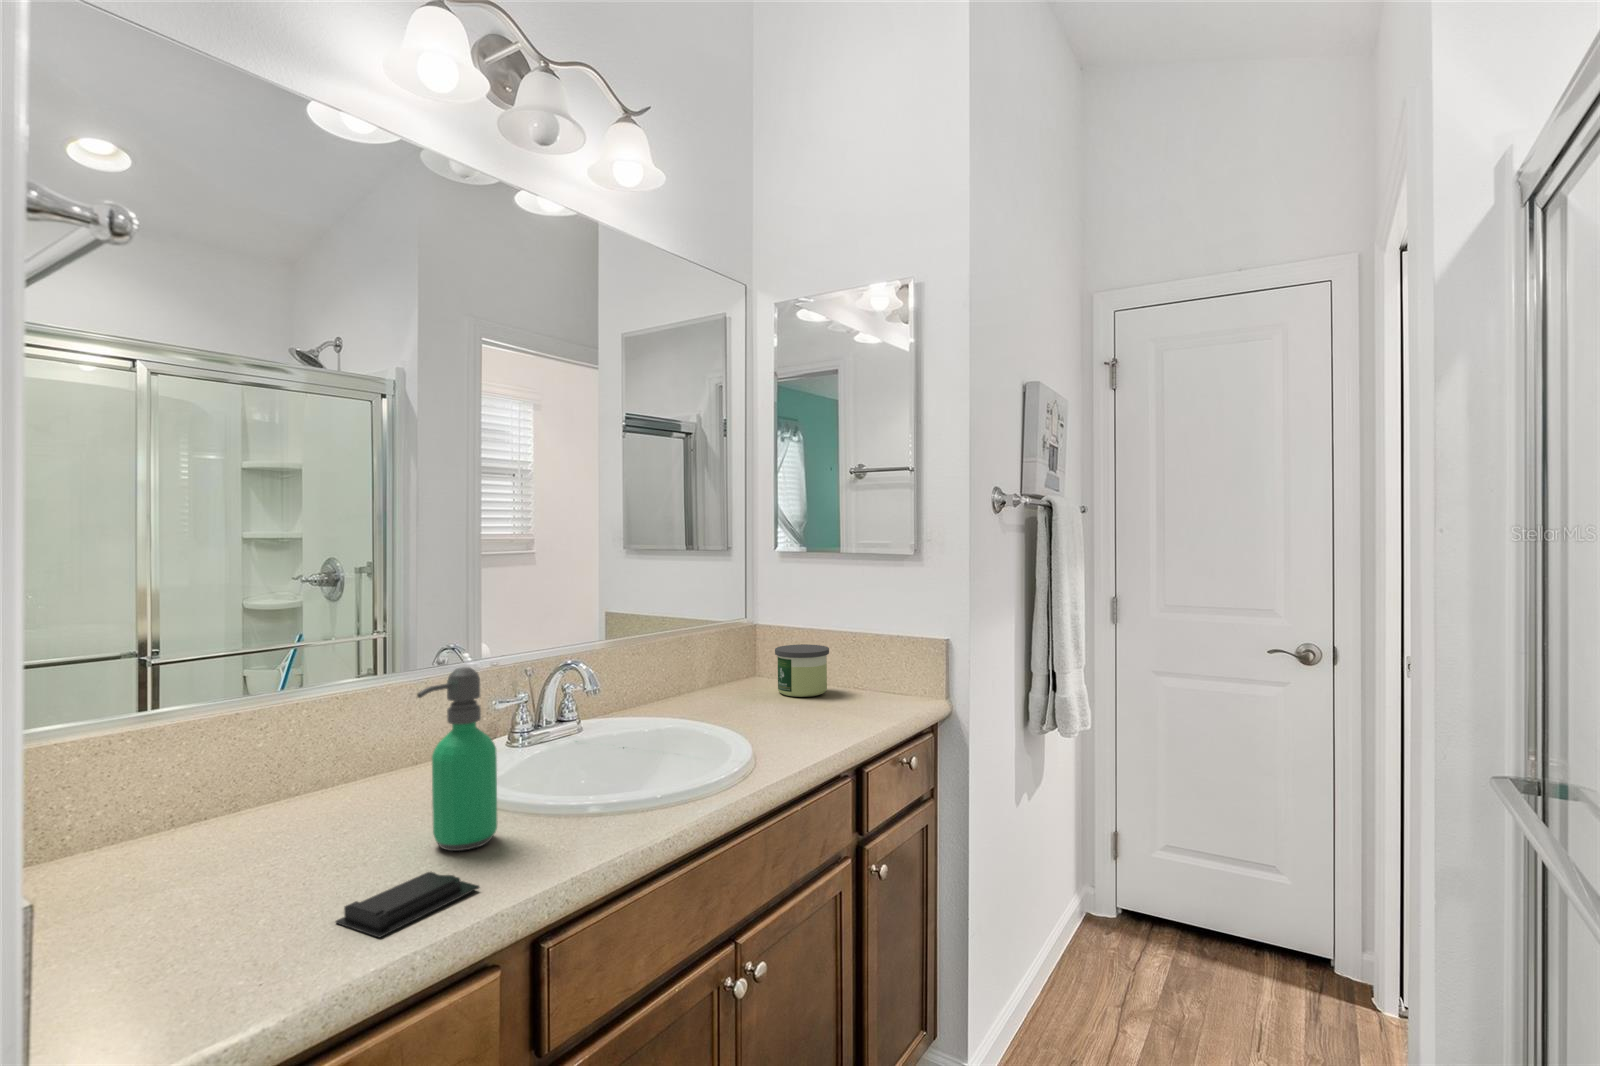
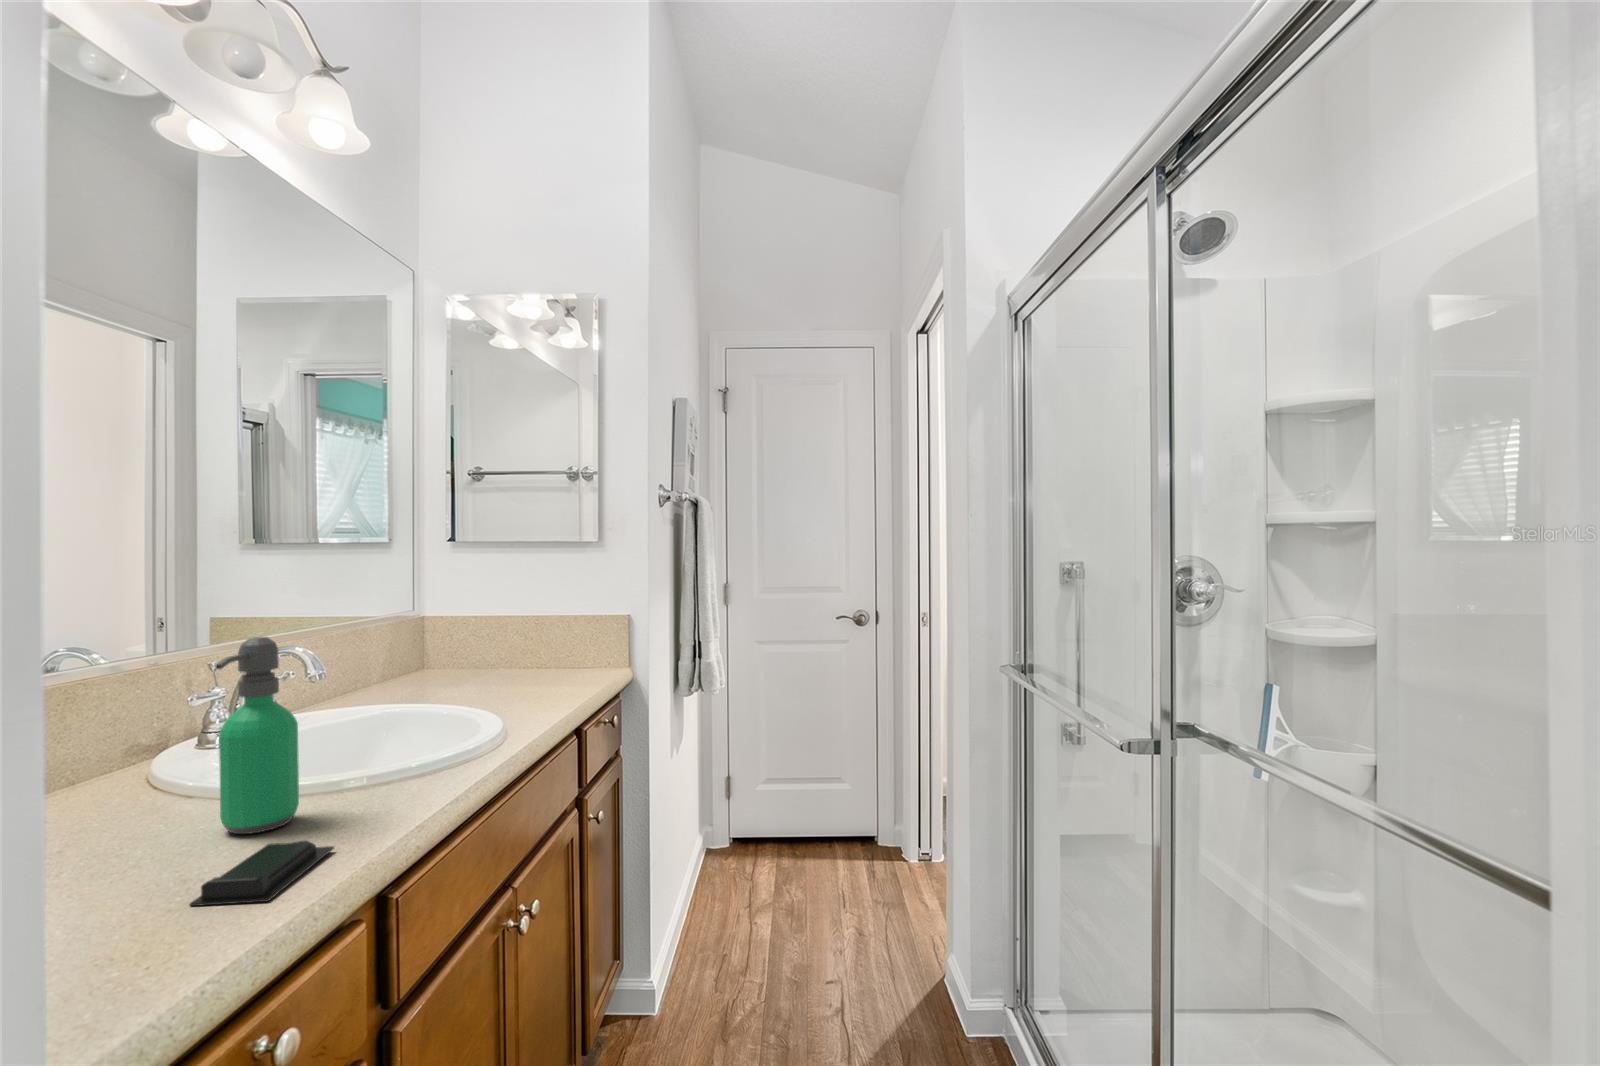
candle: present [775,644,829,697] -> none [461,629,517,678]

